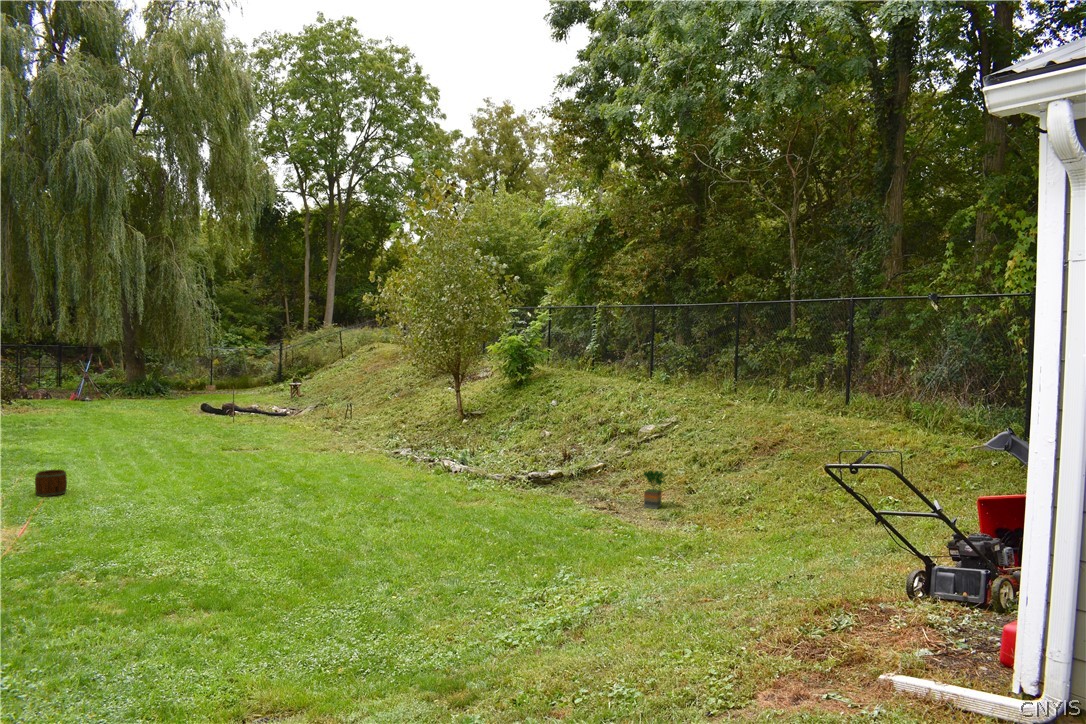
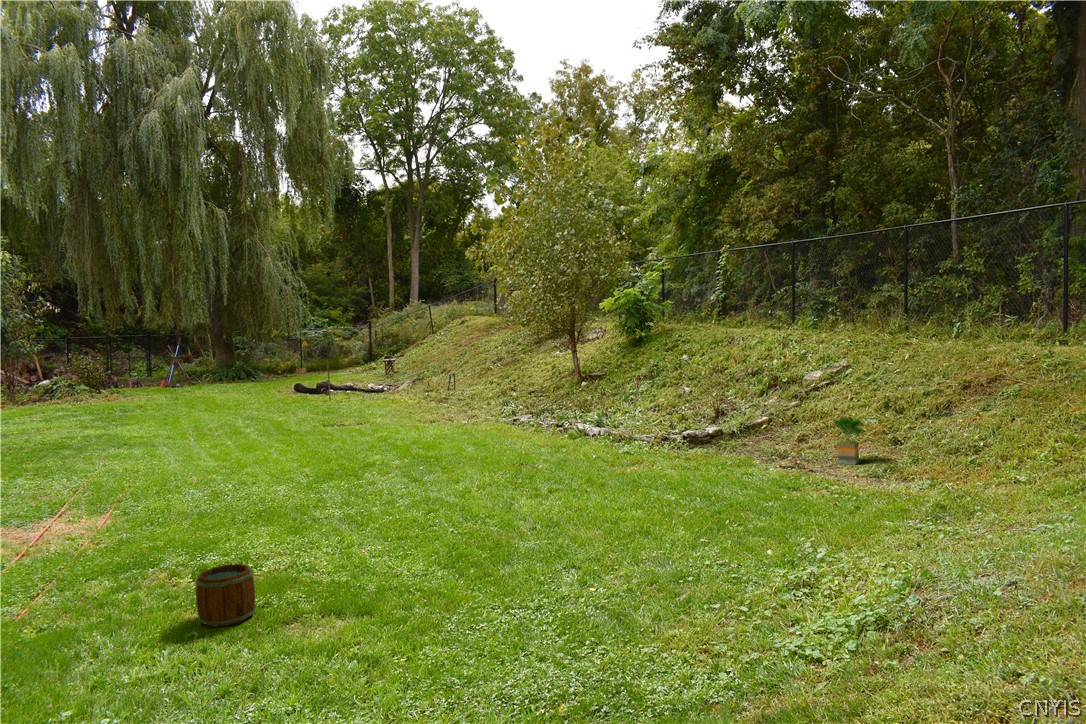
bucket: present [35,470,67,497] -> present [195,564,256,627]

